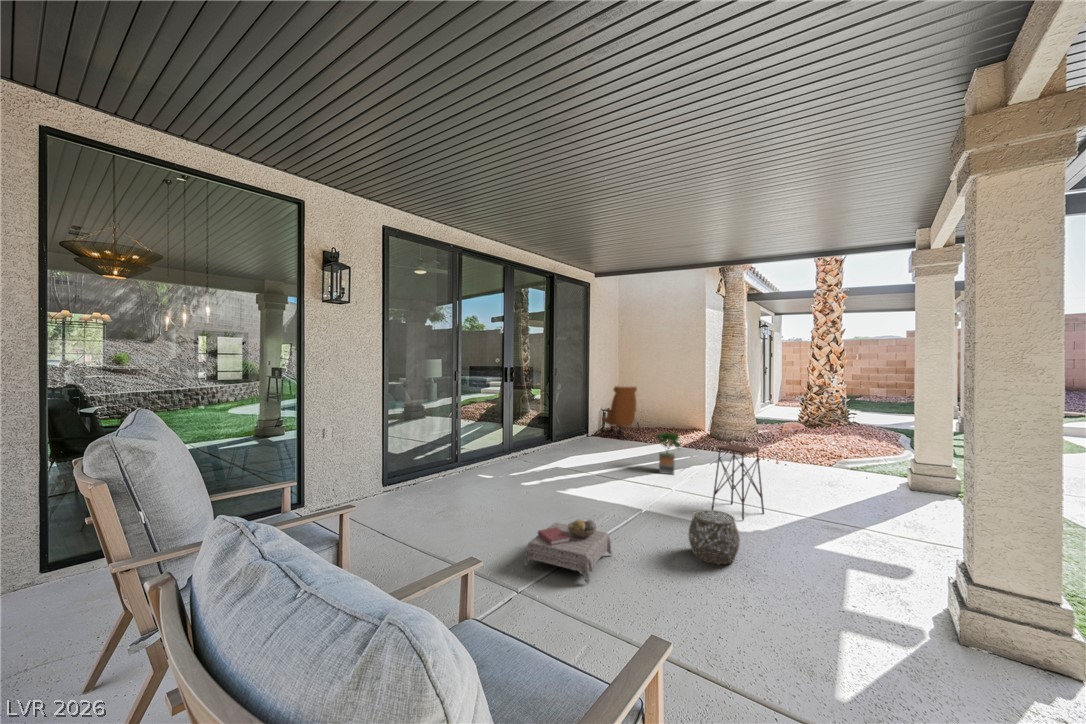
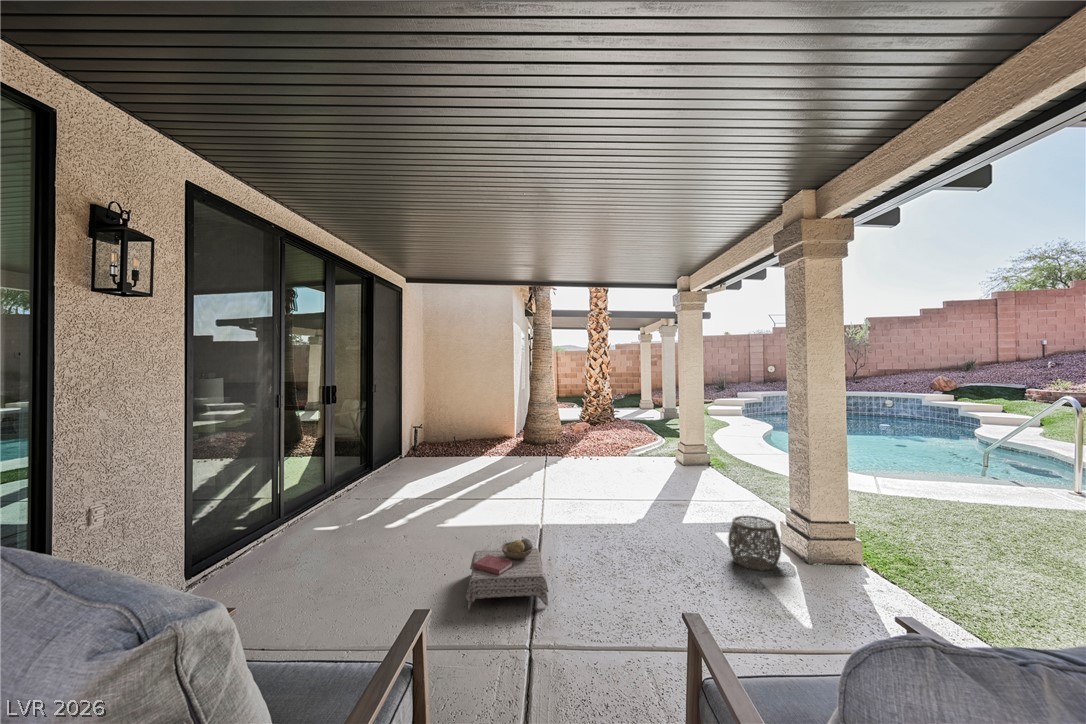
lounge chair: present [602,386,637,437] -> none [415,399,459,455]
potted tree: present [656,432,681,474] -> none [502,441,530,483]
side table: present [712,444,764,520] -> none [583,444,623,512]
woven basket: present [688,510,740,564] -> present [728,516,781,571]

